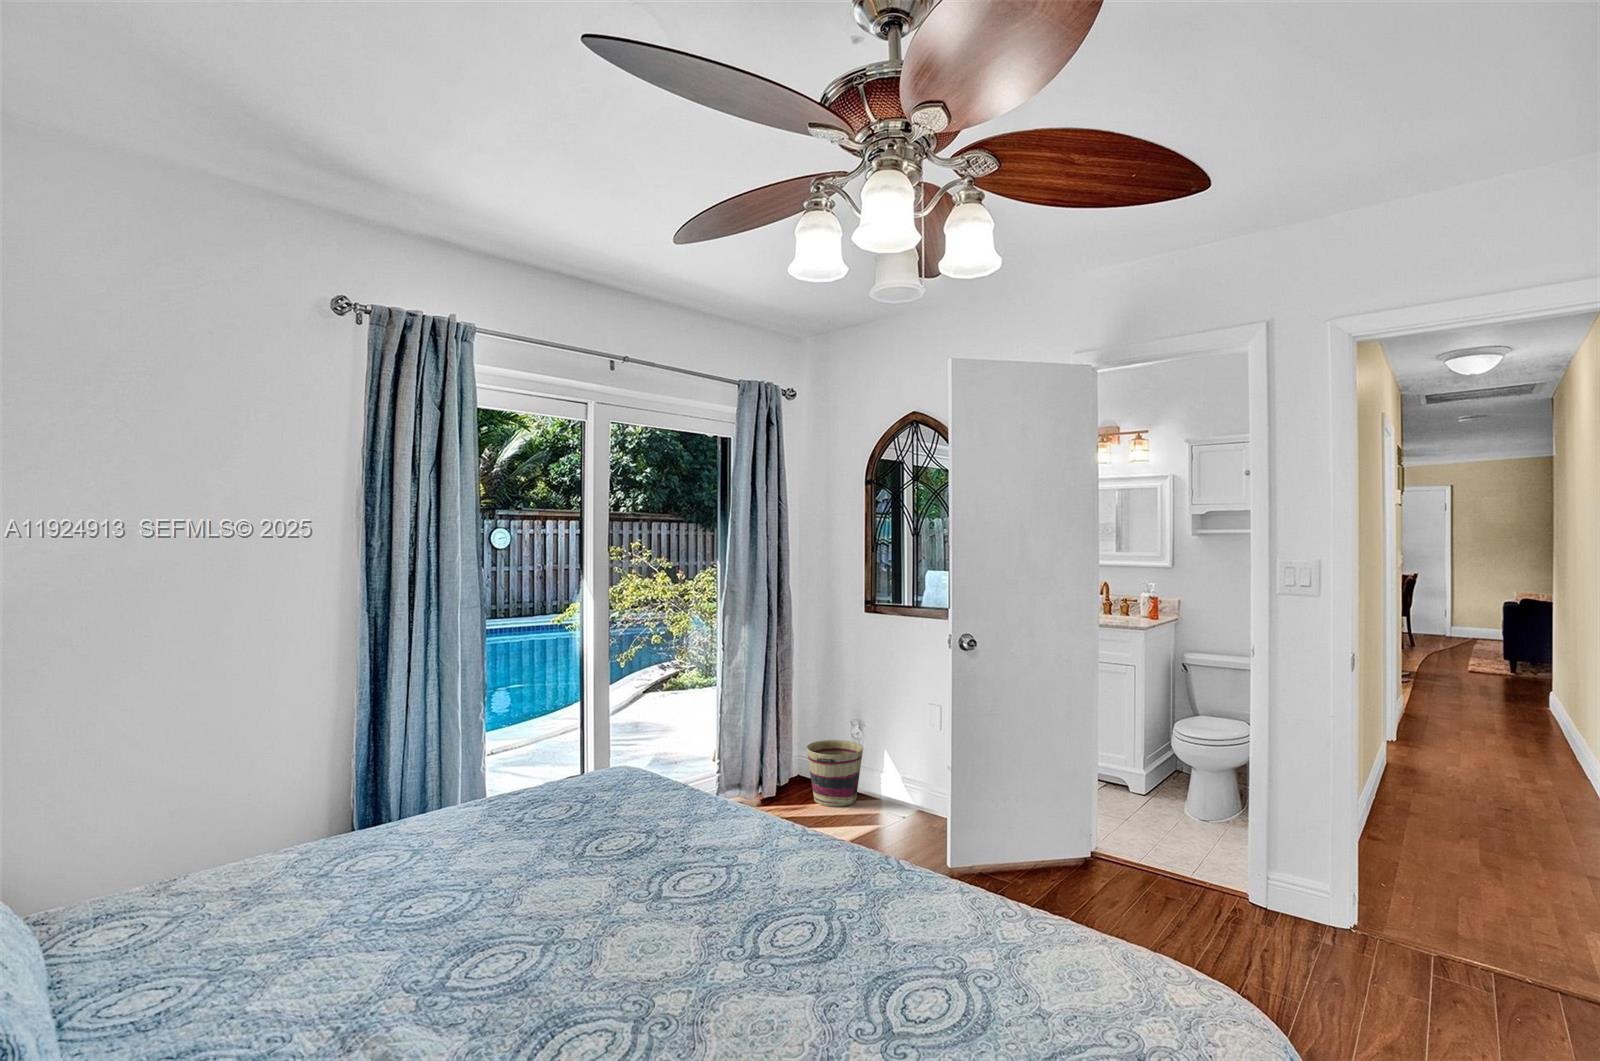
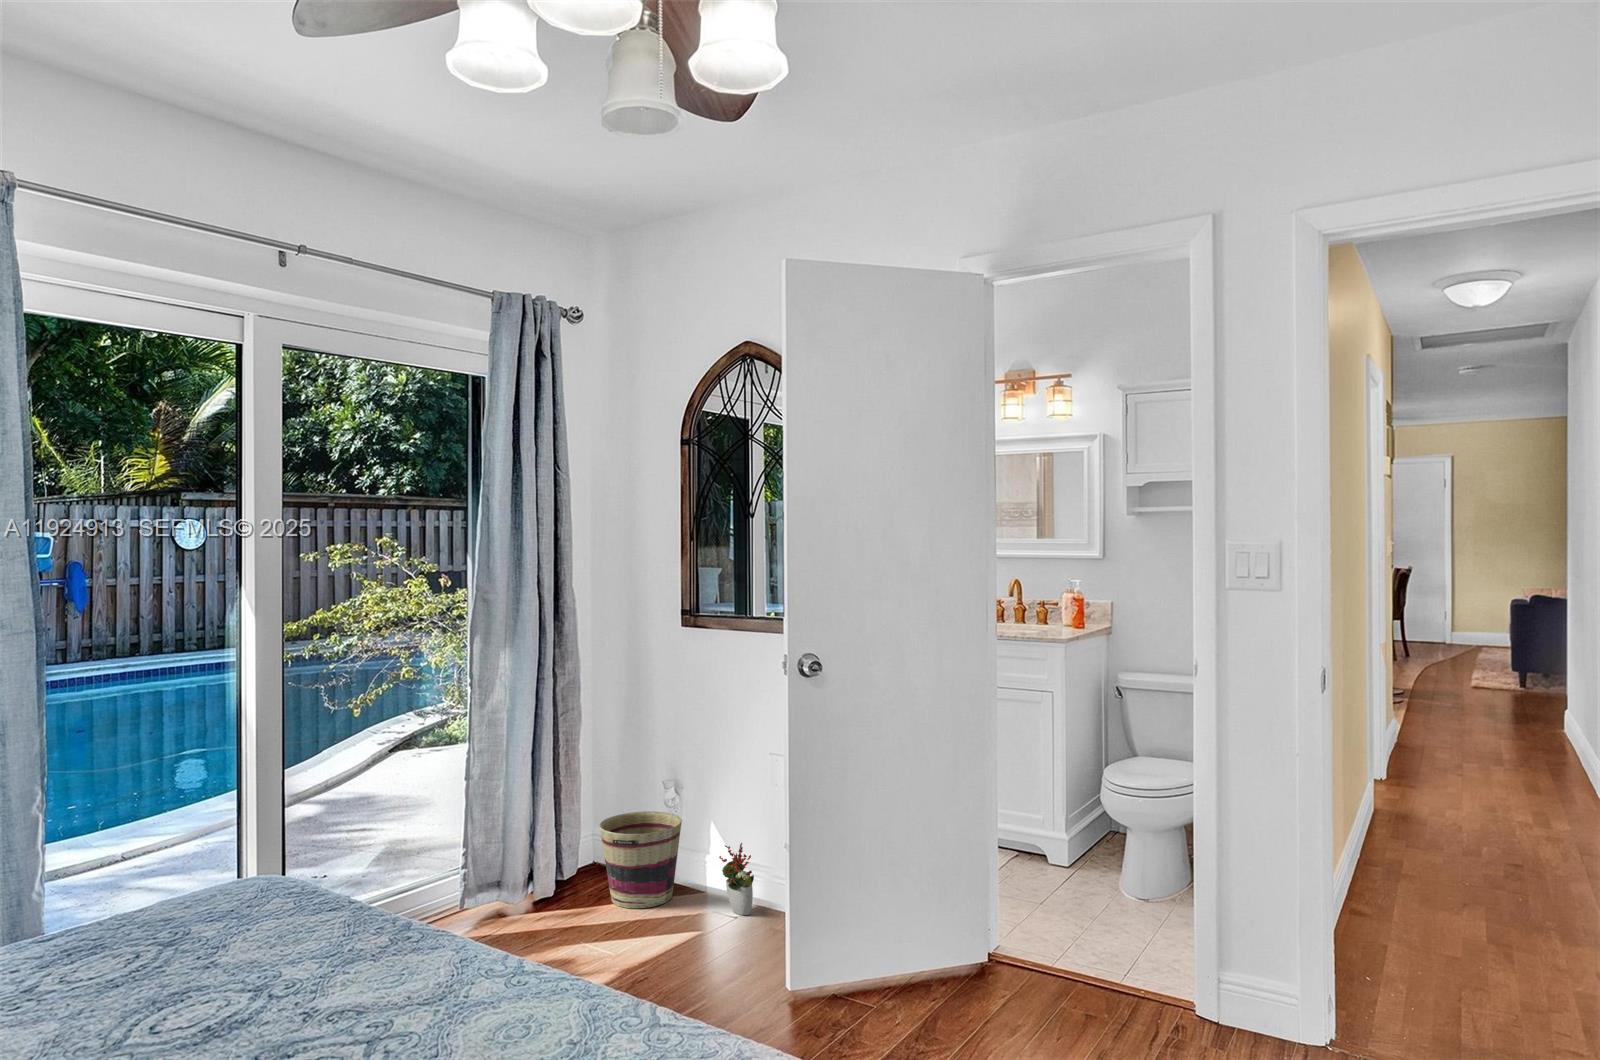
decorative plant: none [892,764,916,816] -> present [719,843,754,915]

